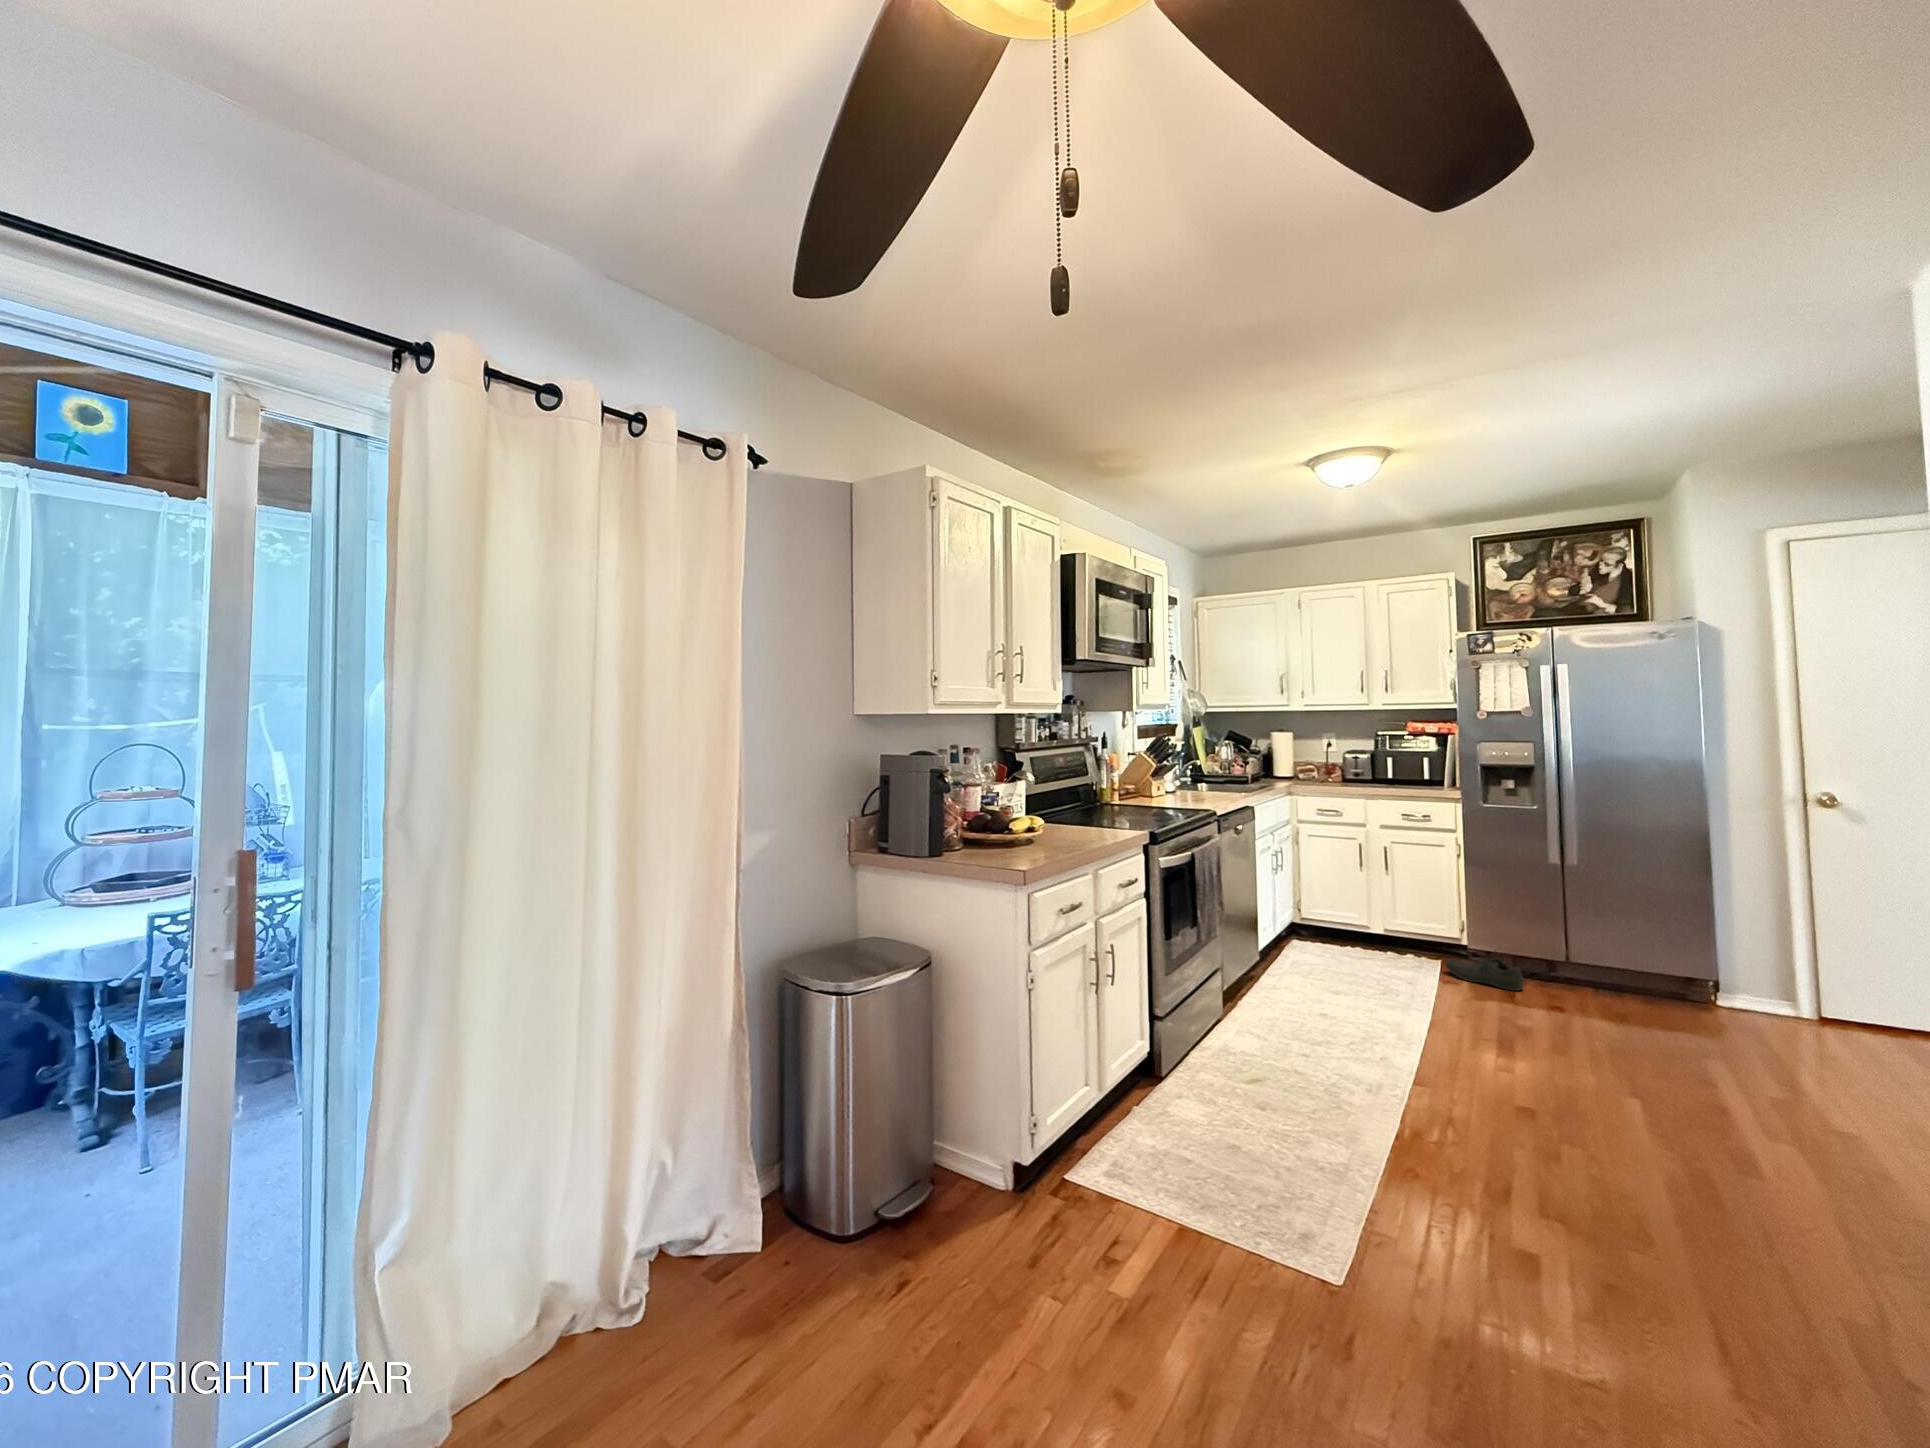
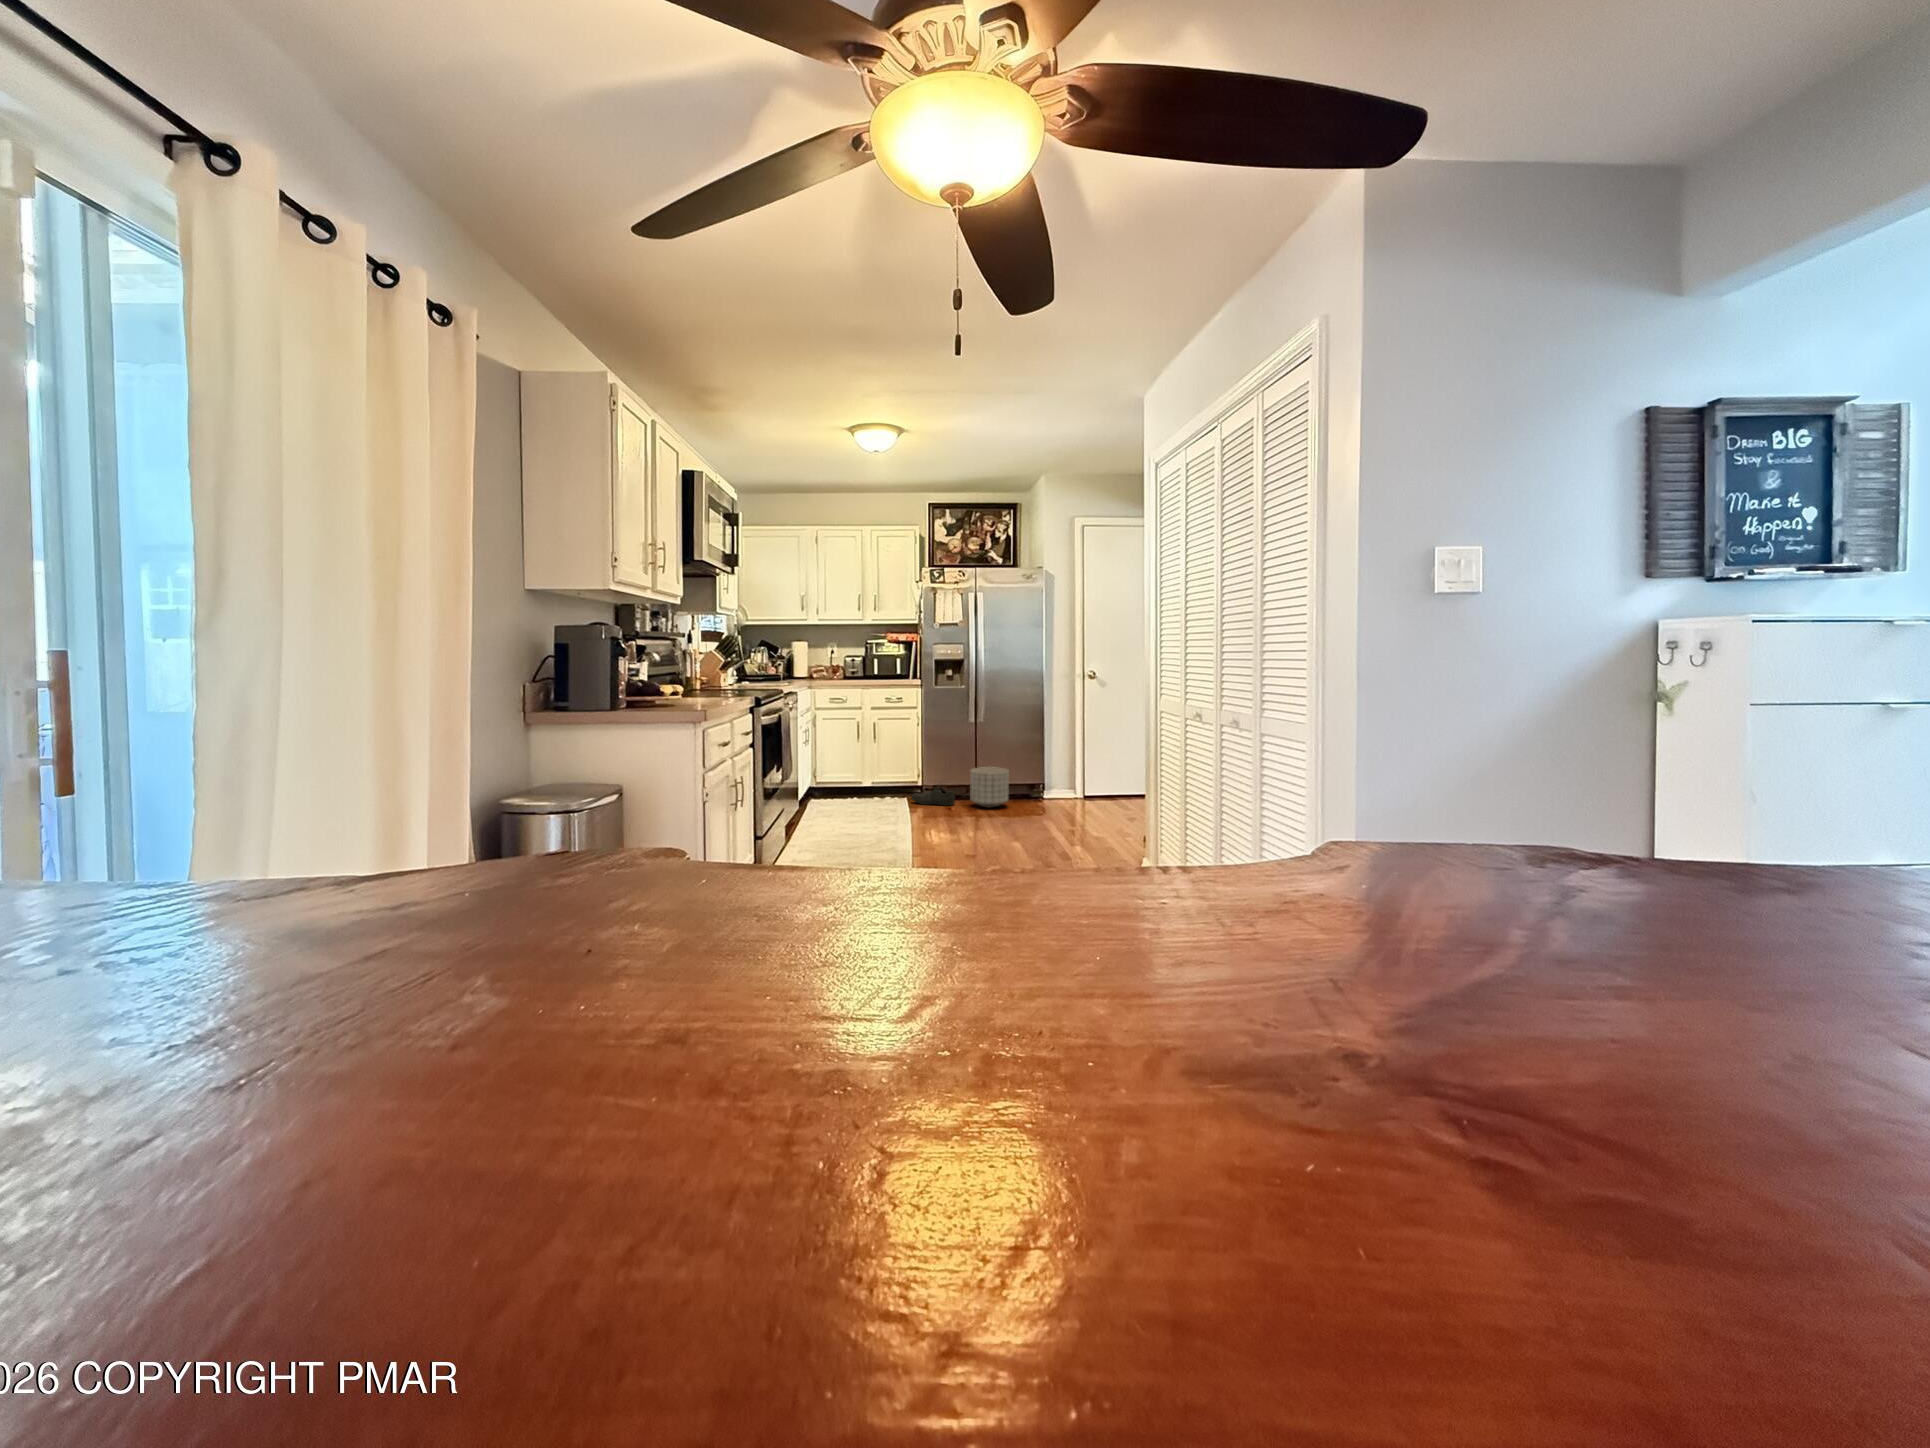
planter: none [1552,939,1633,1011] -> present [971,767,1008,808]

